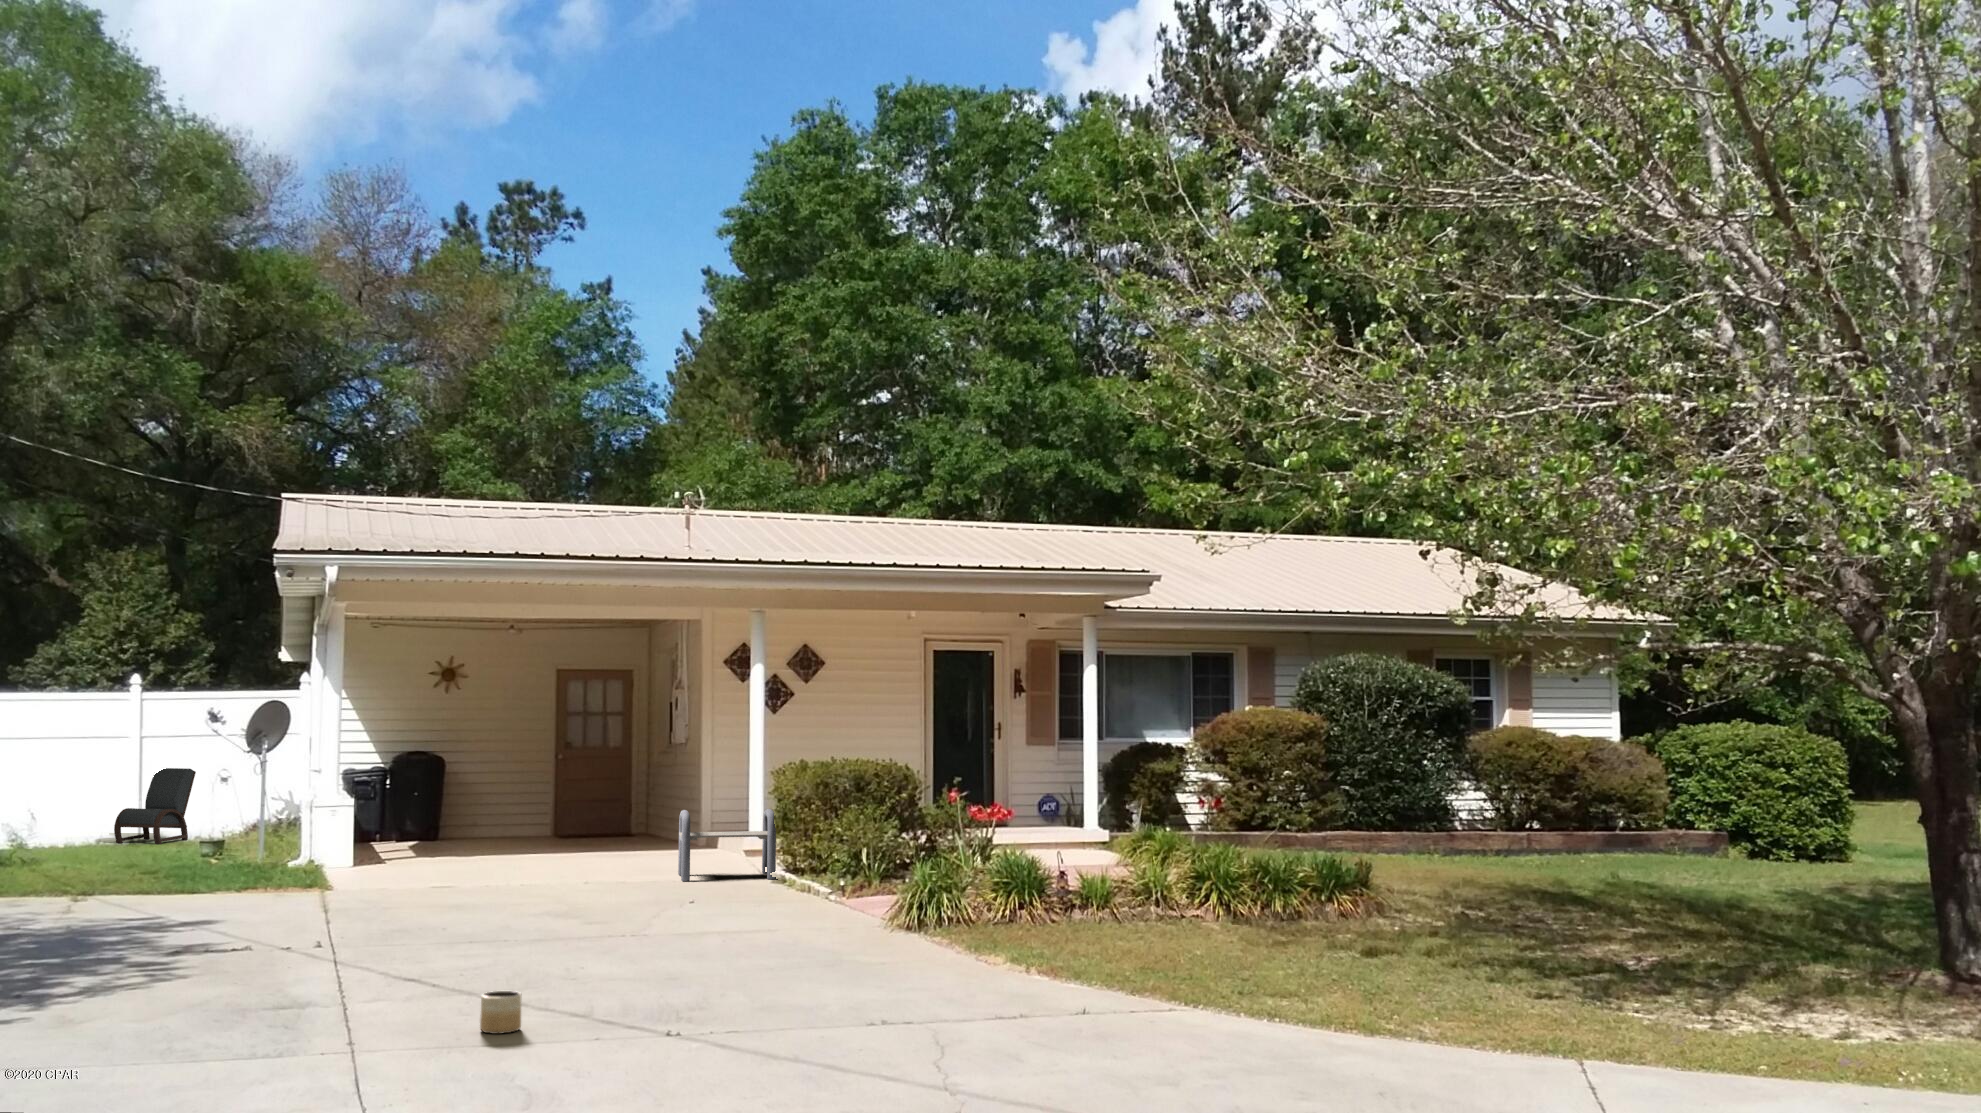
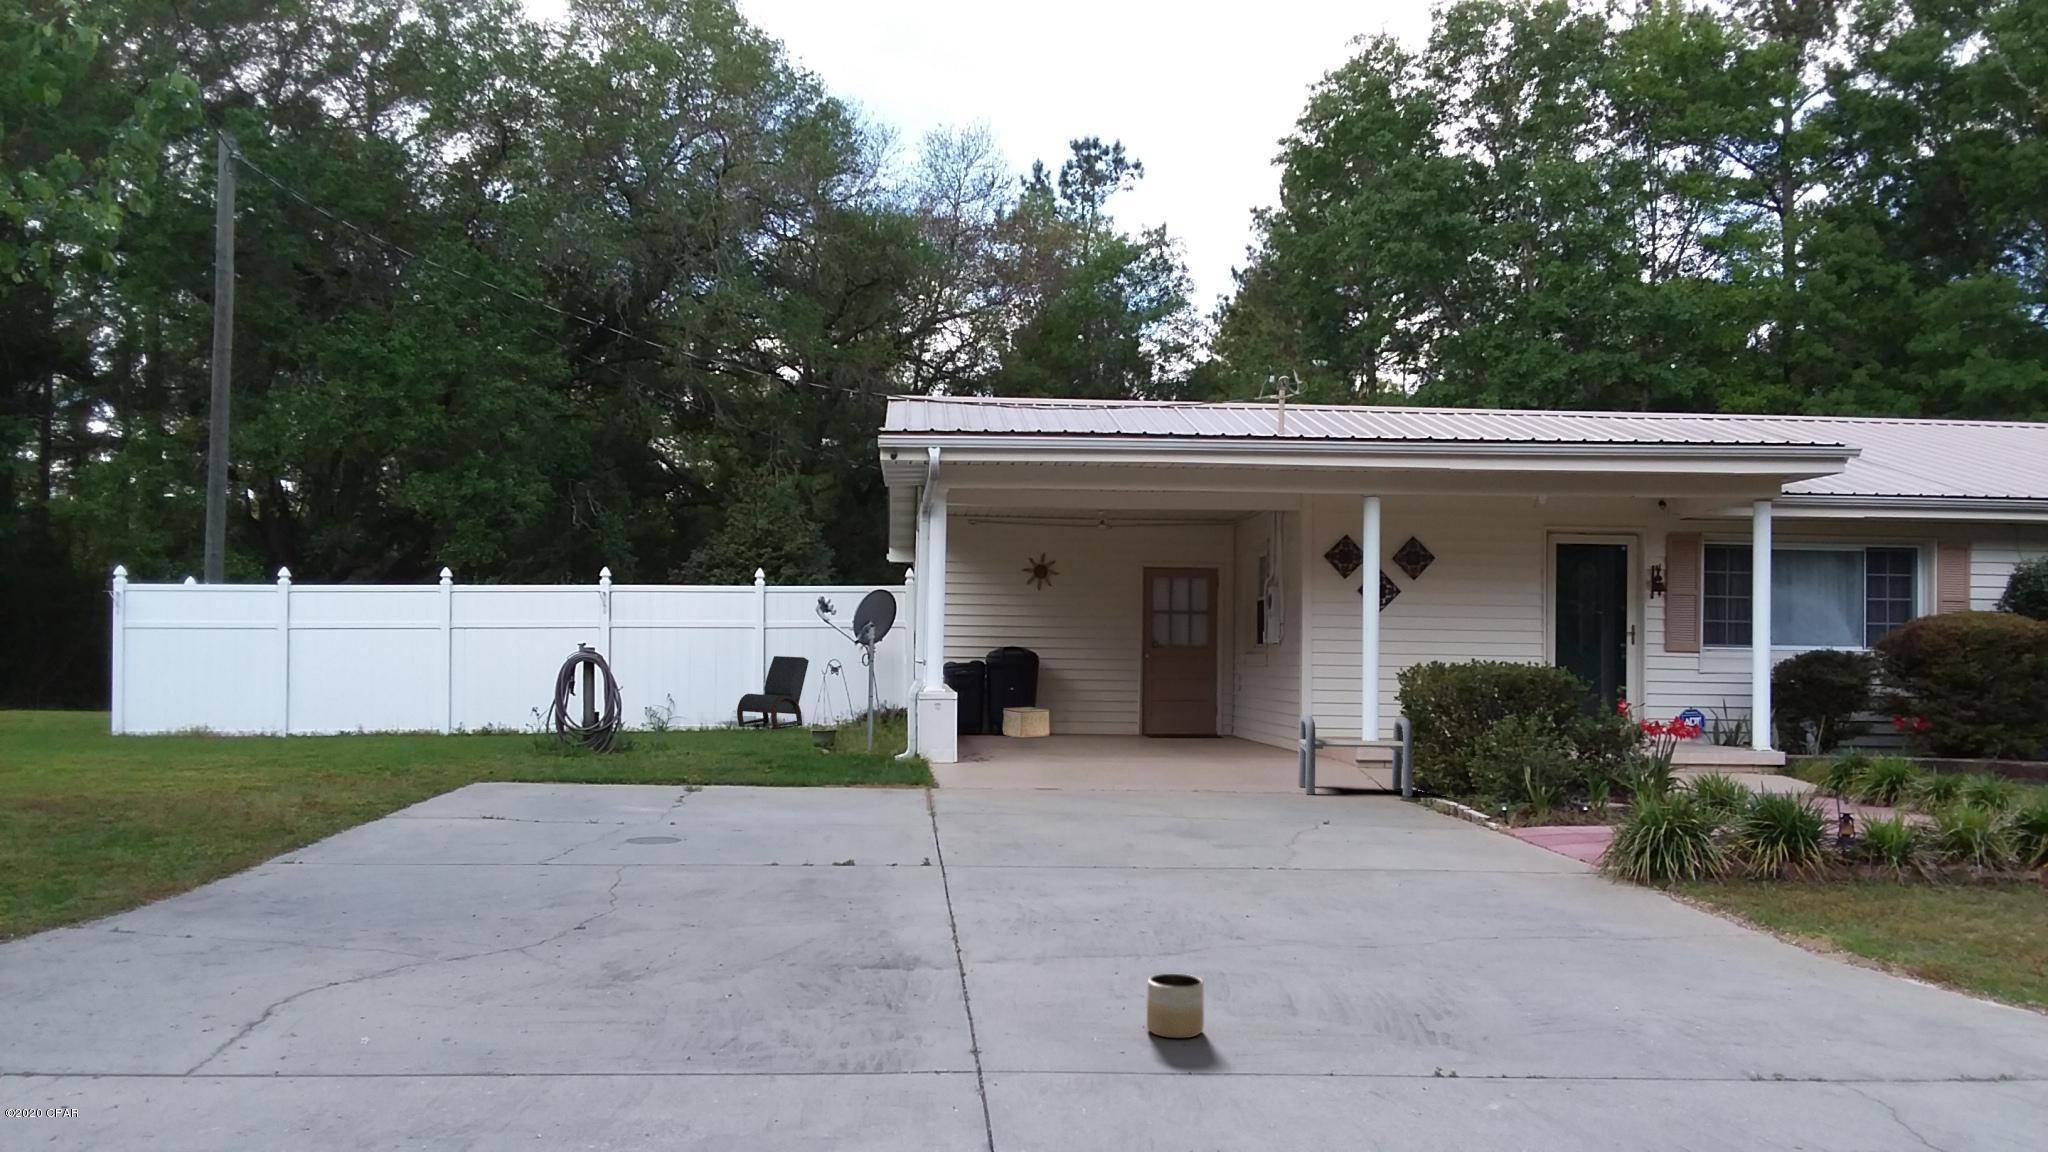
storage bin: none [405,812,454,844] -> present [1003,707,1050,738]

